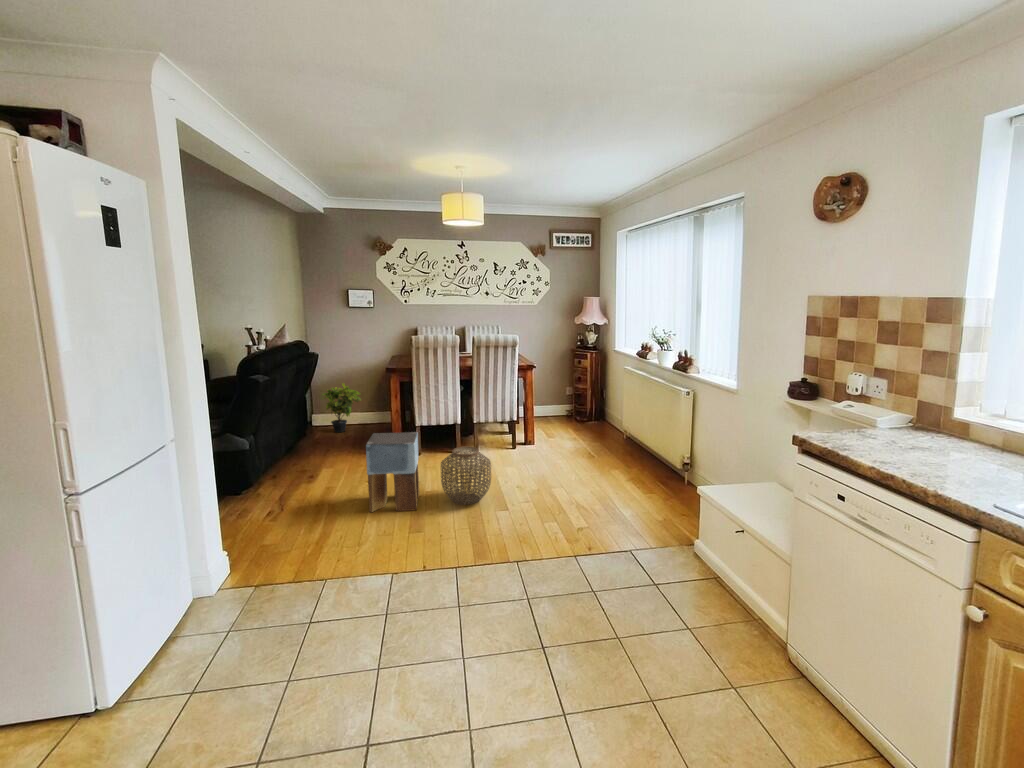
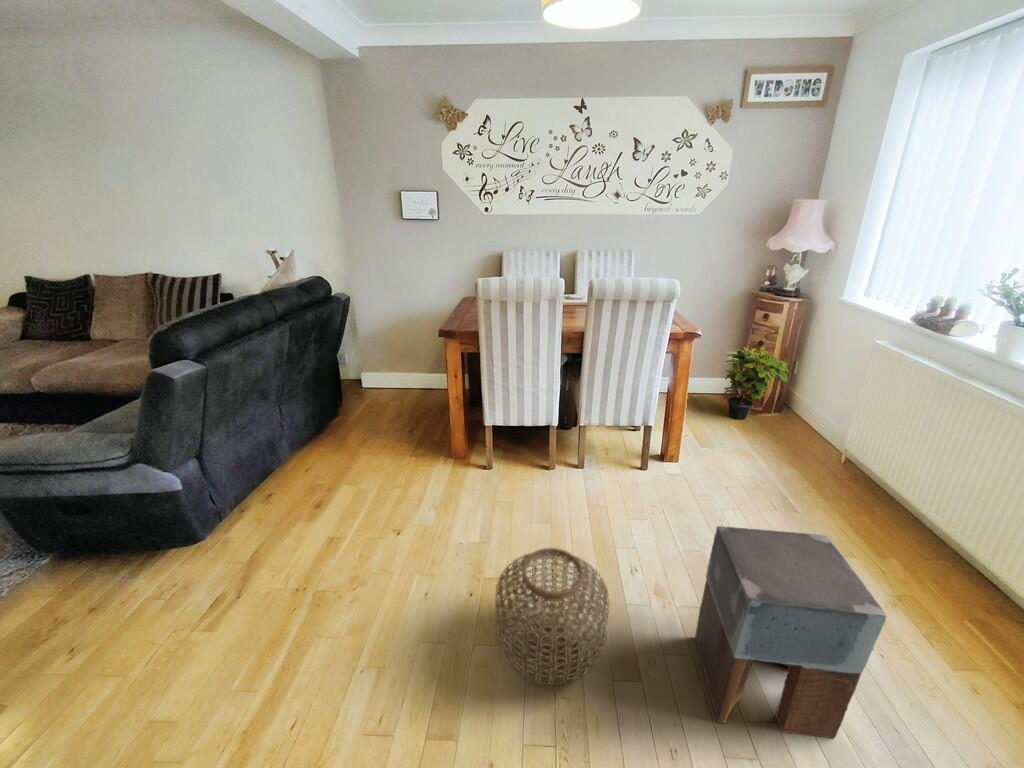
potted plant: present [323,383,361,432] -> present [725,346,788,419]
stool: present [366,432,419,512] -> present [695,526,887,738]

